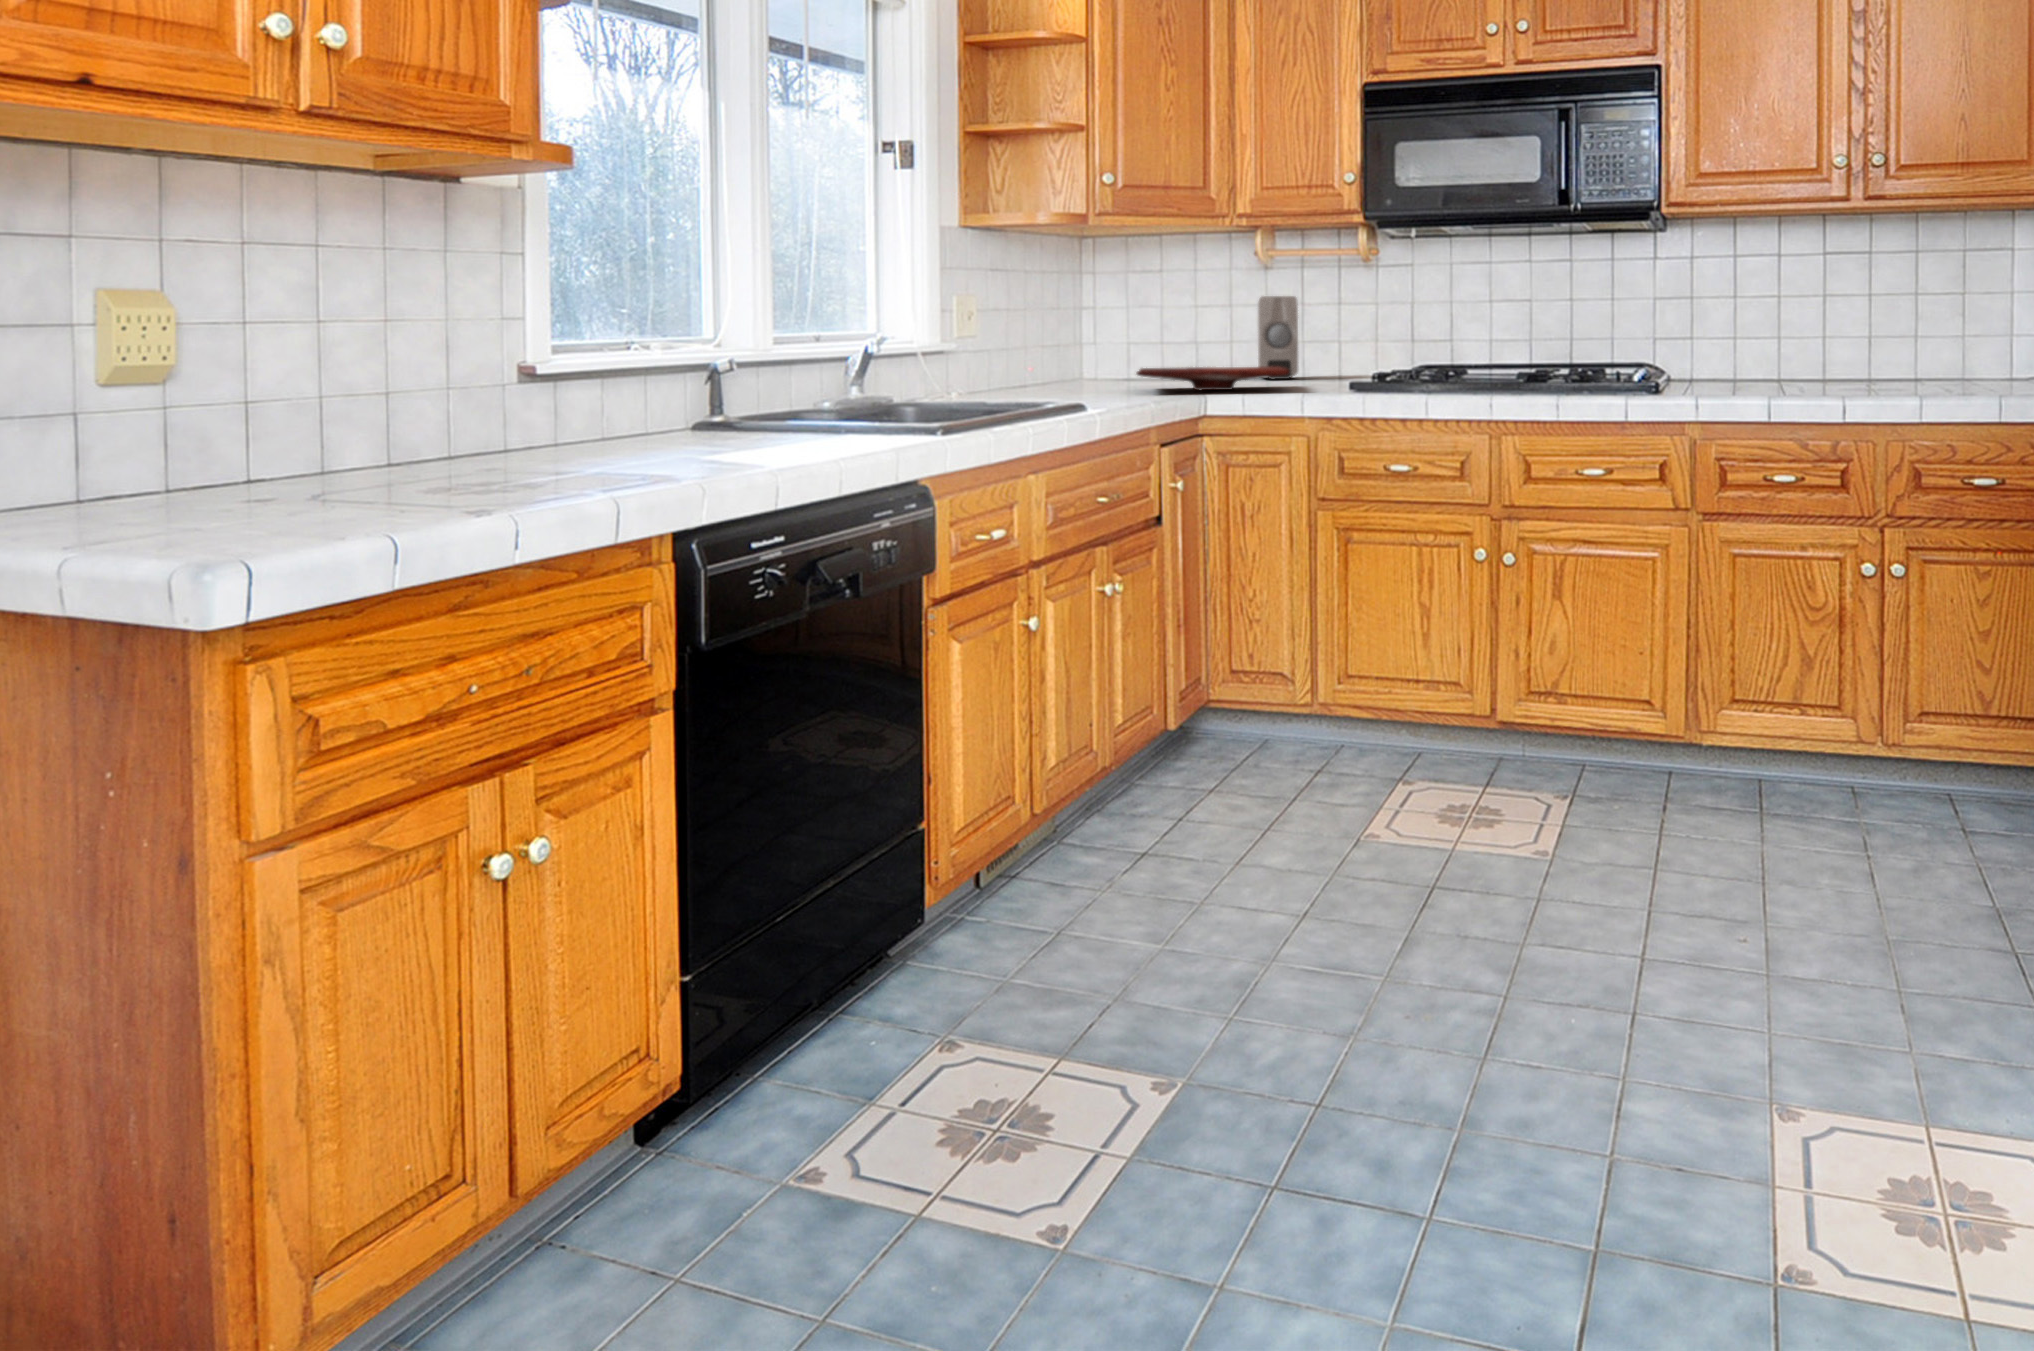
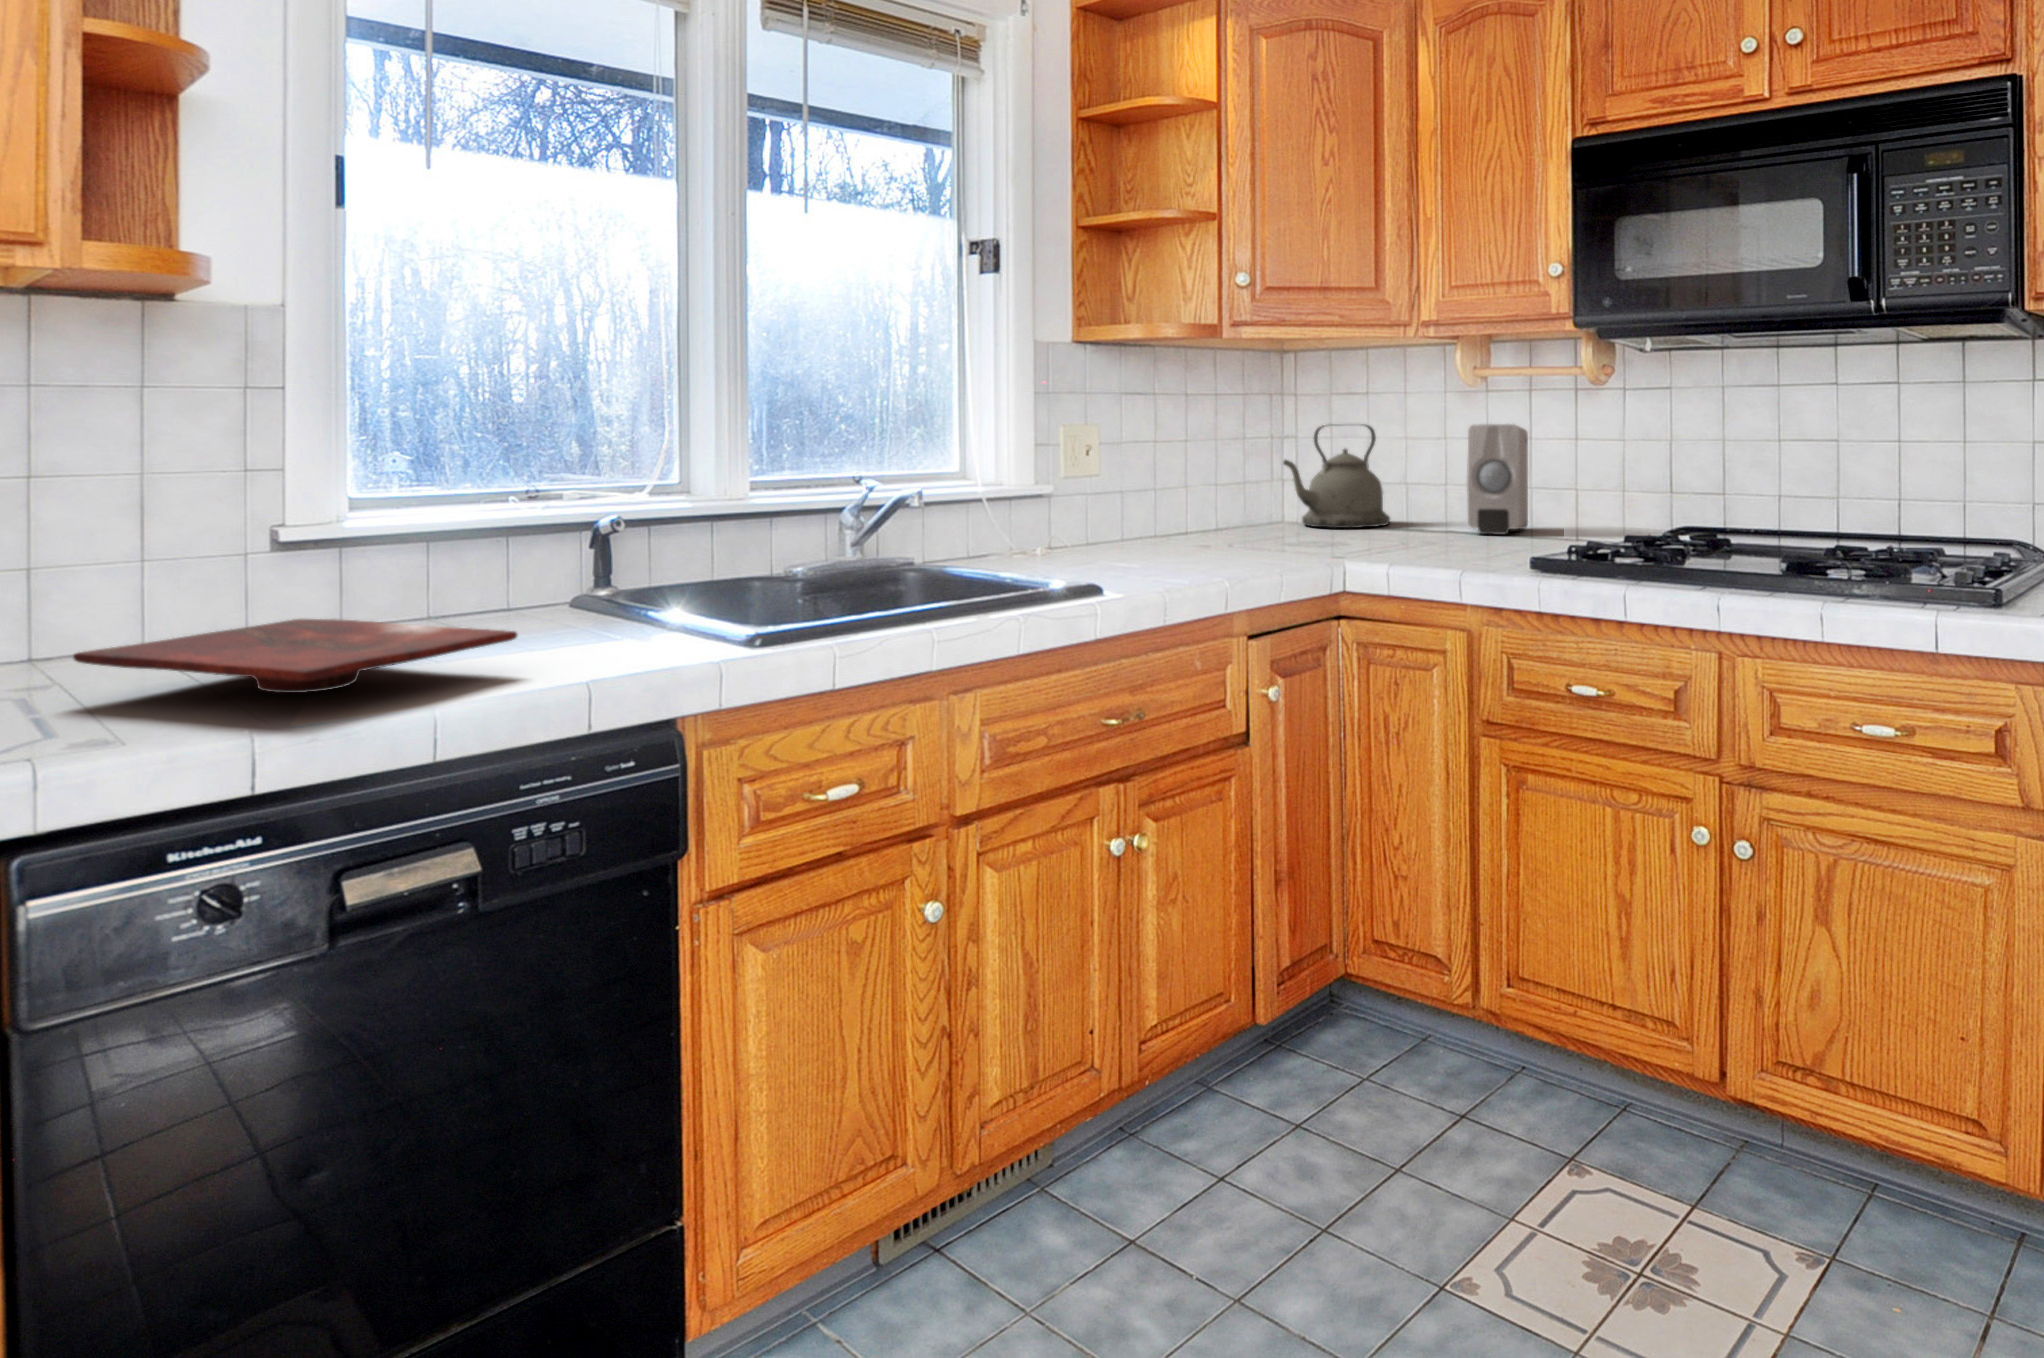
kettle: none [1107,298,1185,380] -> present [1284,425,1390,528]
cutting board: present [1137,367,1289,390] -> present [73,619,517,693]

